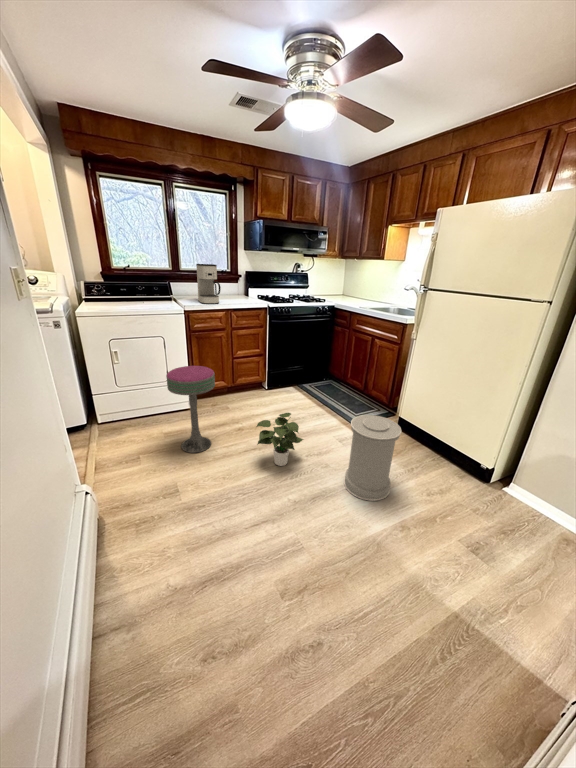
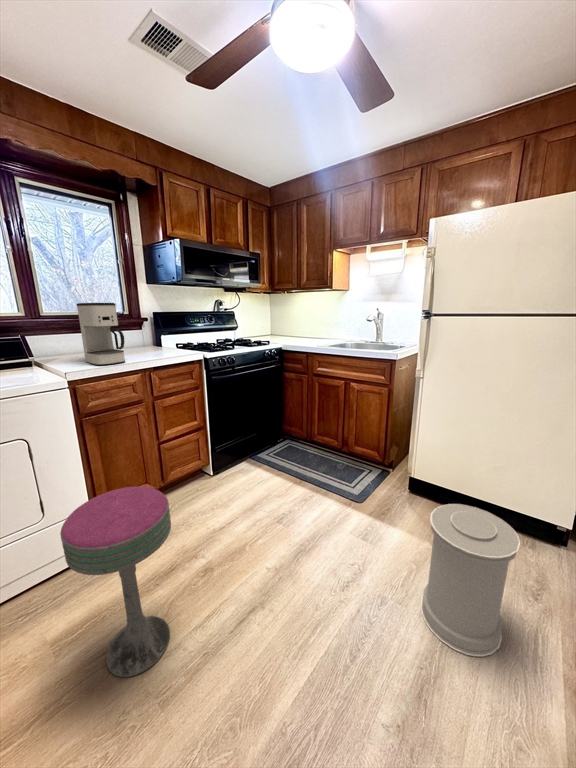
potted plant: present [256,413,303,466] -> none [268,531,350,634]

